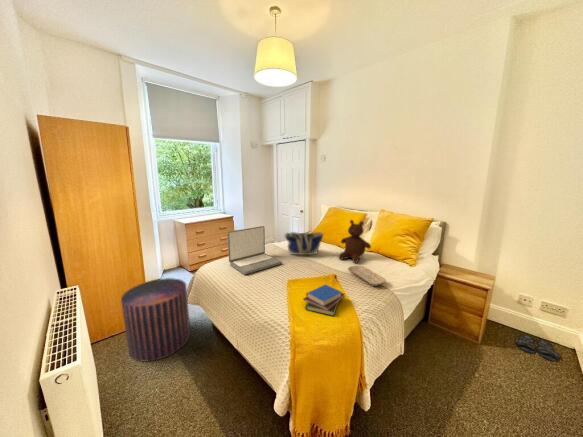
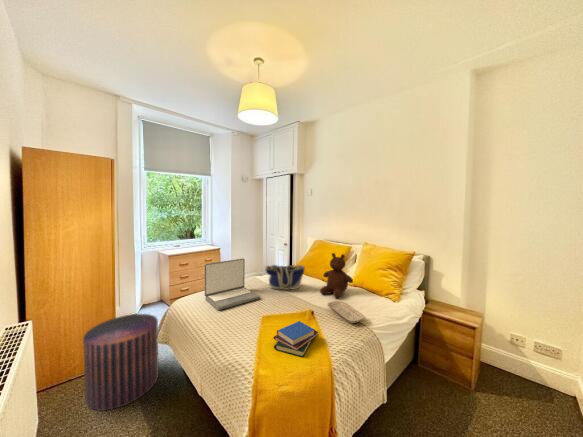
slippers: present [516,334,560,361] -> none [512,379,560,412]

